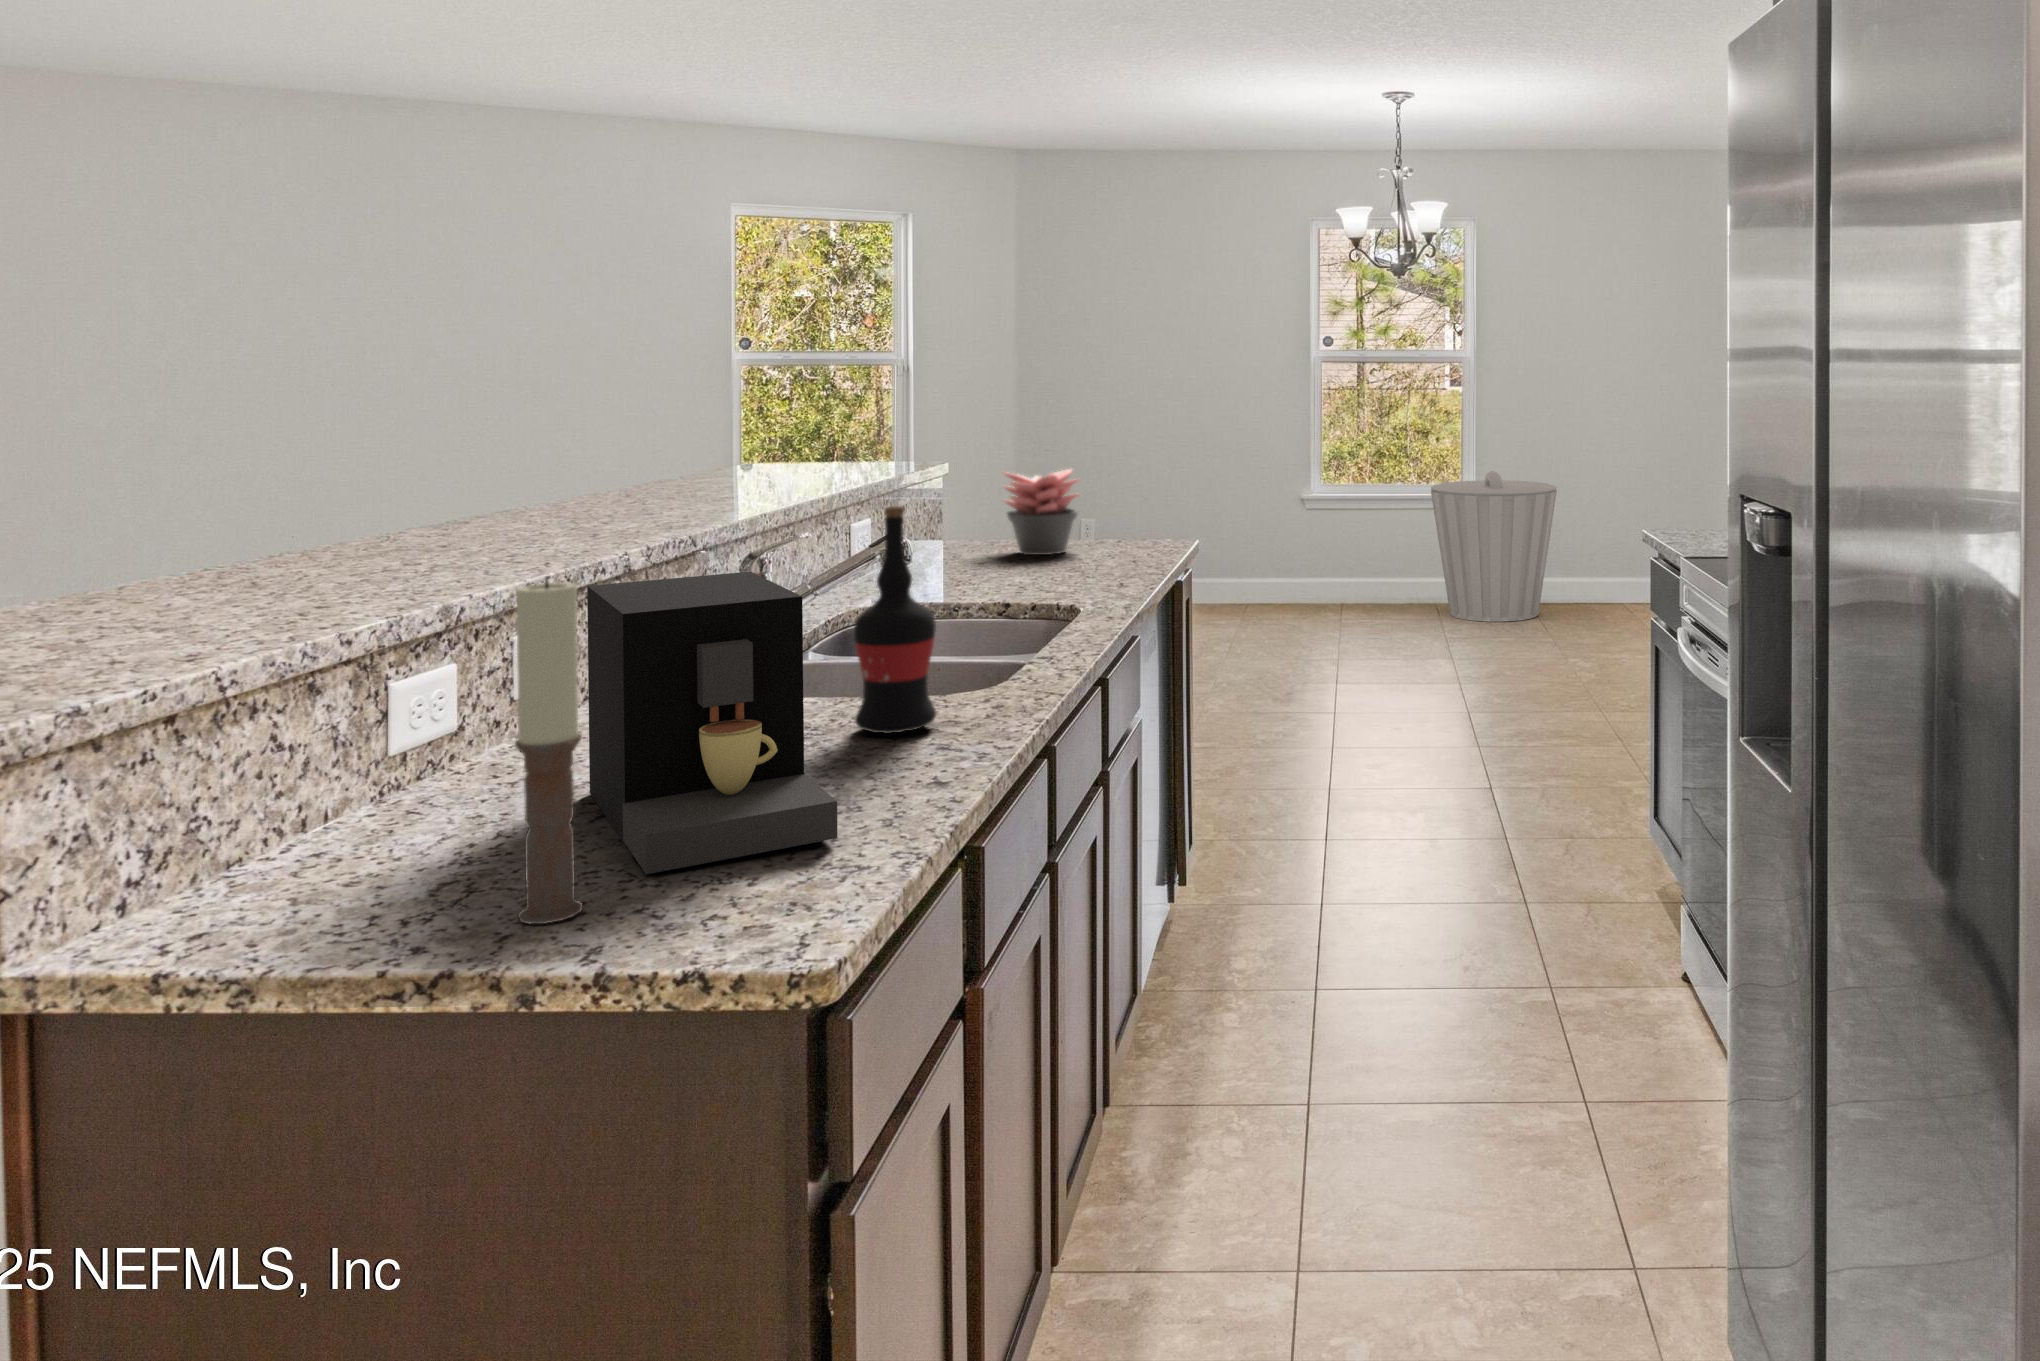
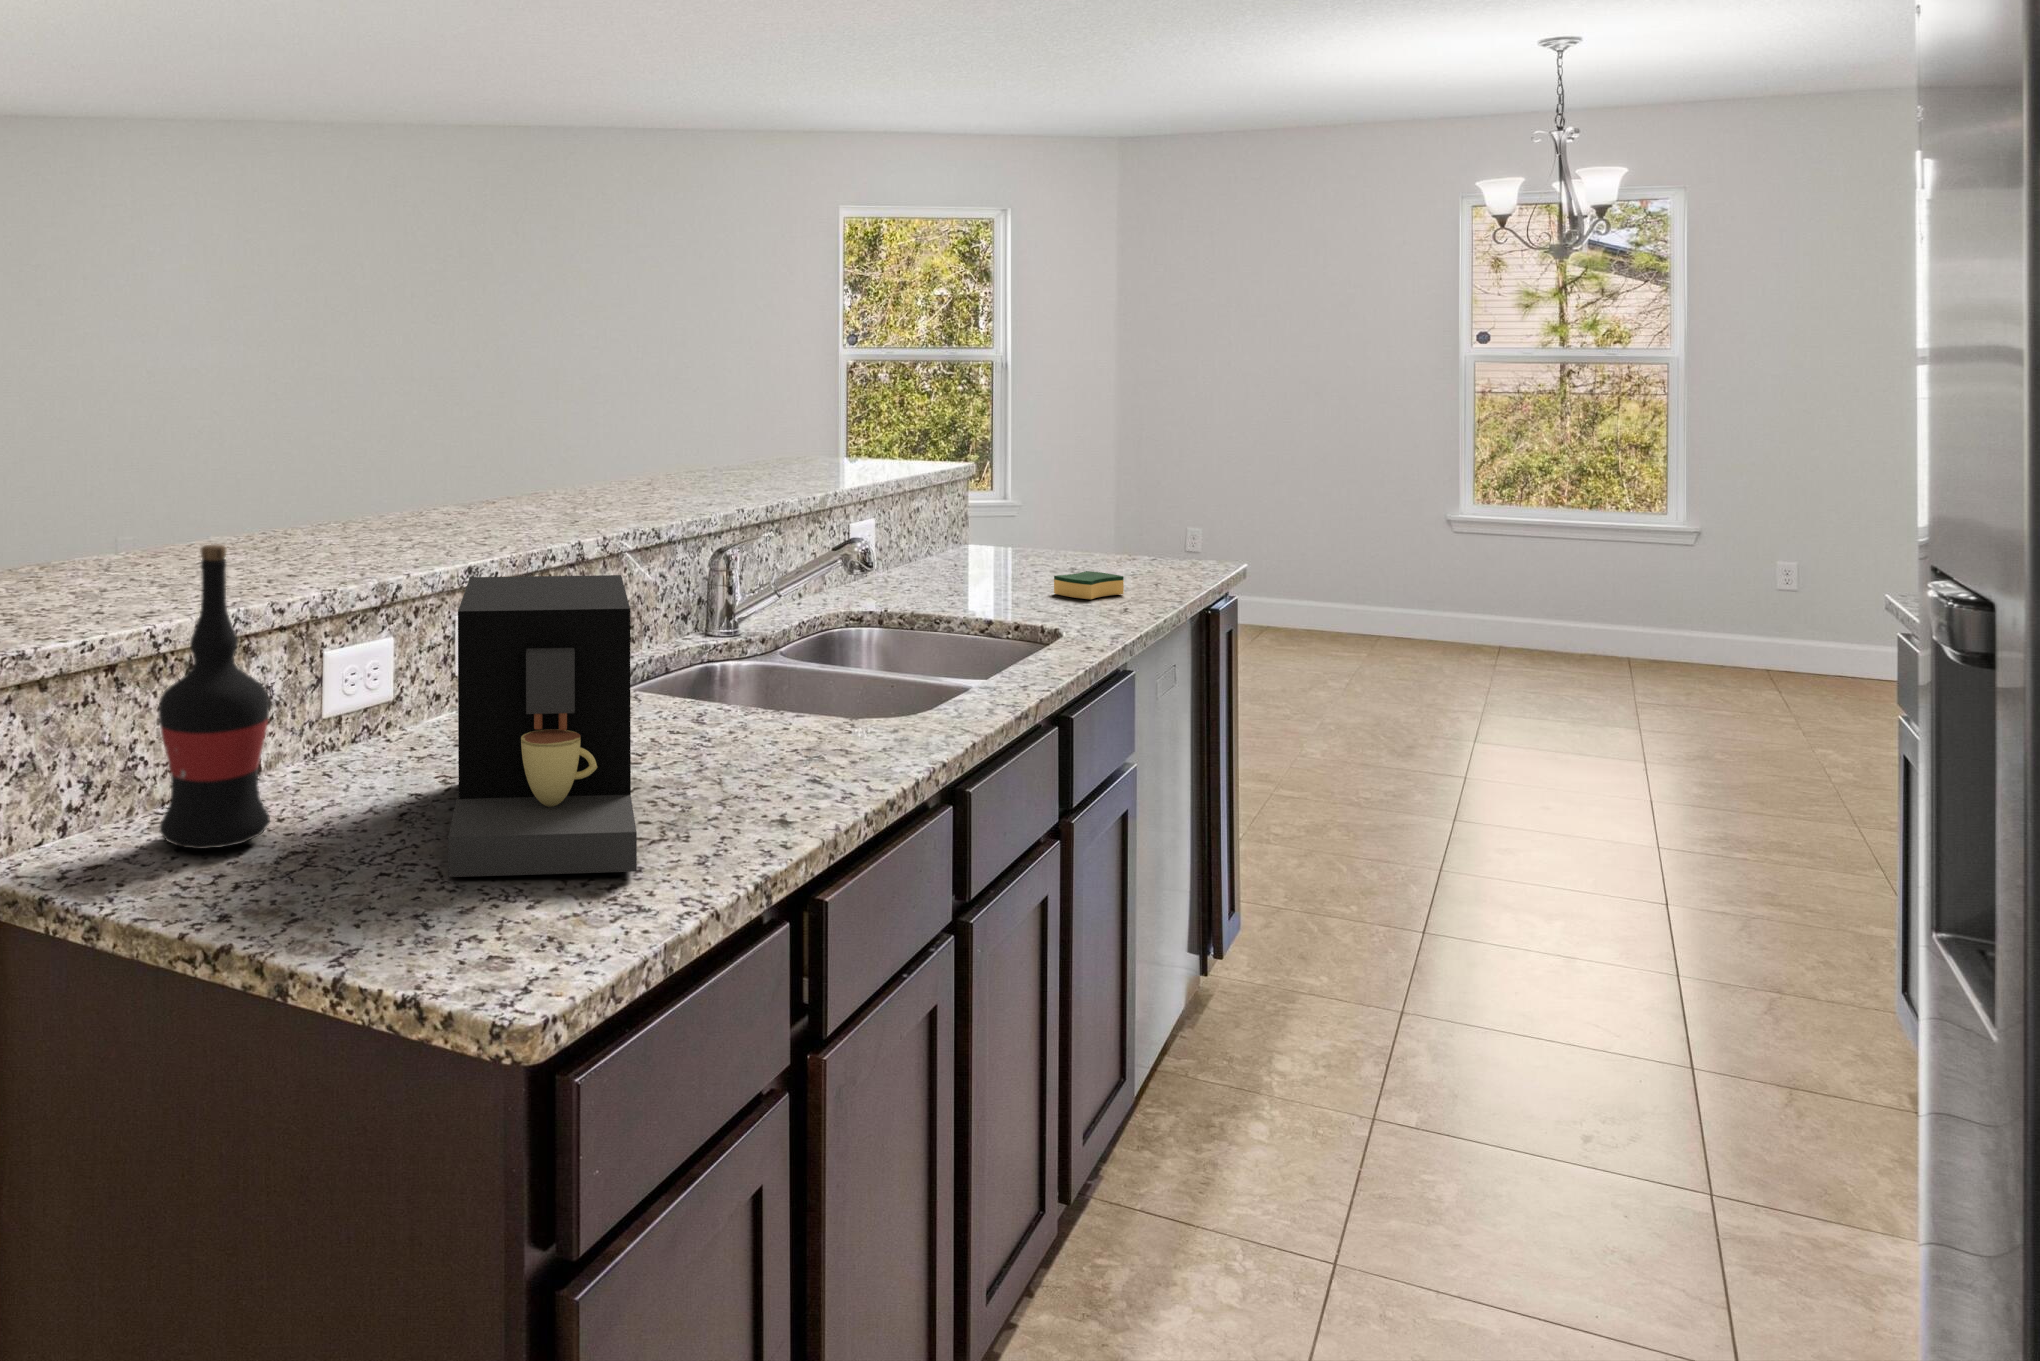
succulent plant: present [1004,469,1079,555] -> none [1017,477,1101,570]
trash can: present [1431,471,1557,622] -> none [1618,501,1809,694]
wine bottle: present [854,506,936,734] -> present [158,545,270,849]
sponge: none [1053,553,1114,577] -> present [1054,571,1124,599]
candle: present [515,577,583,924] -> none [317,572,375,913]

